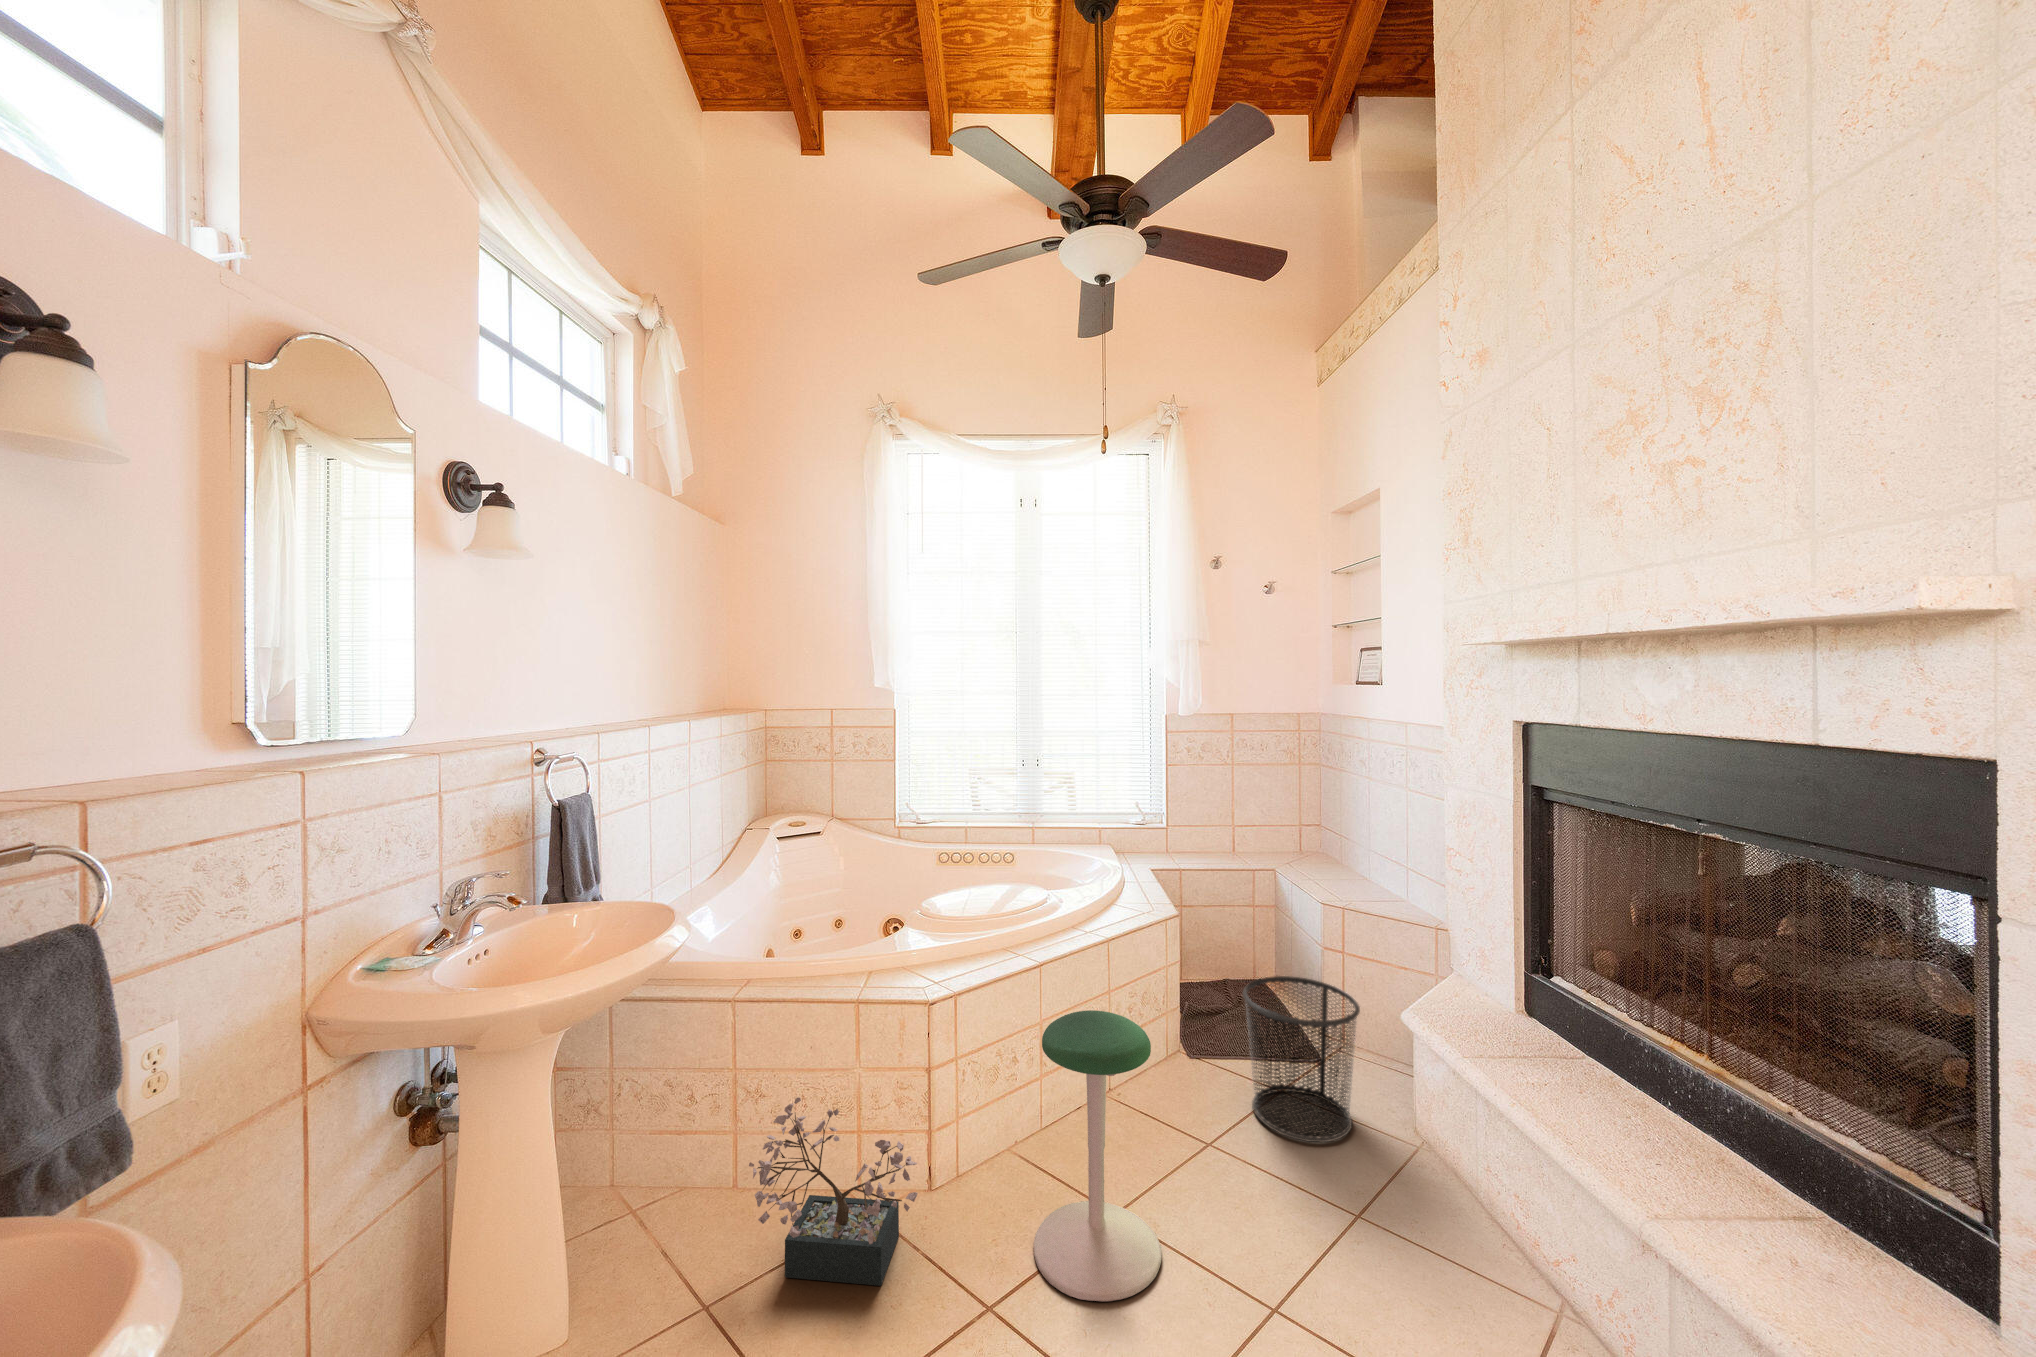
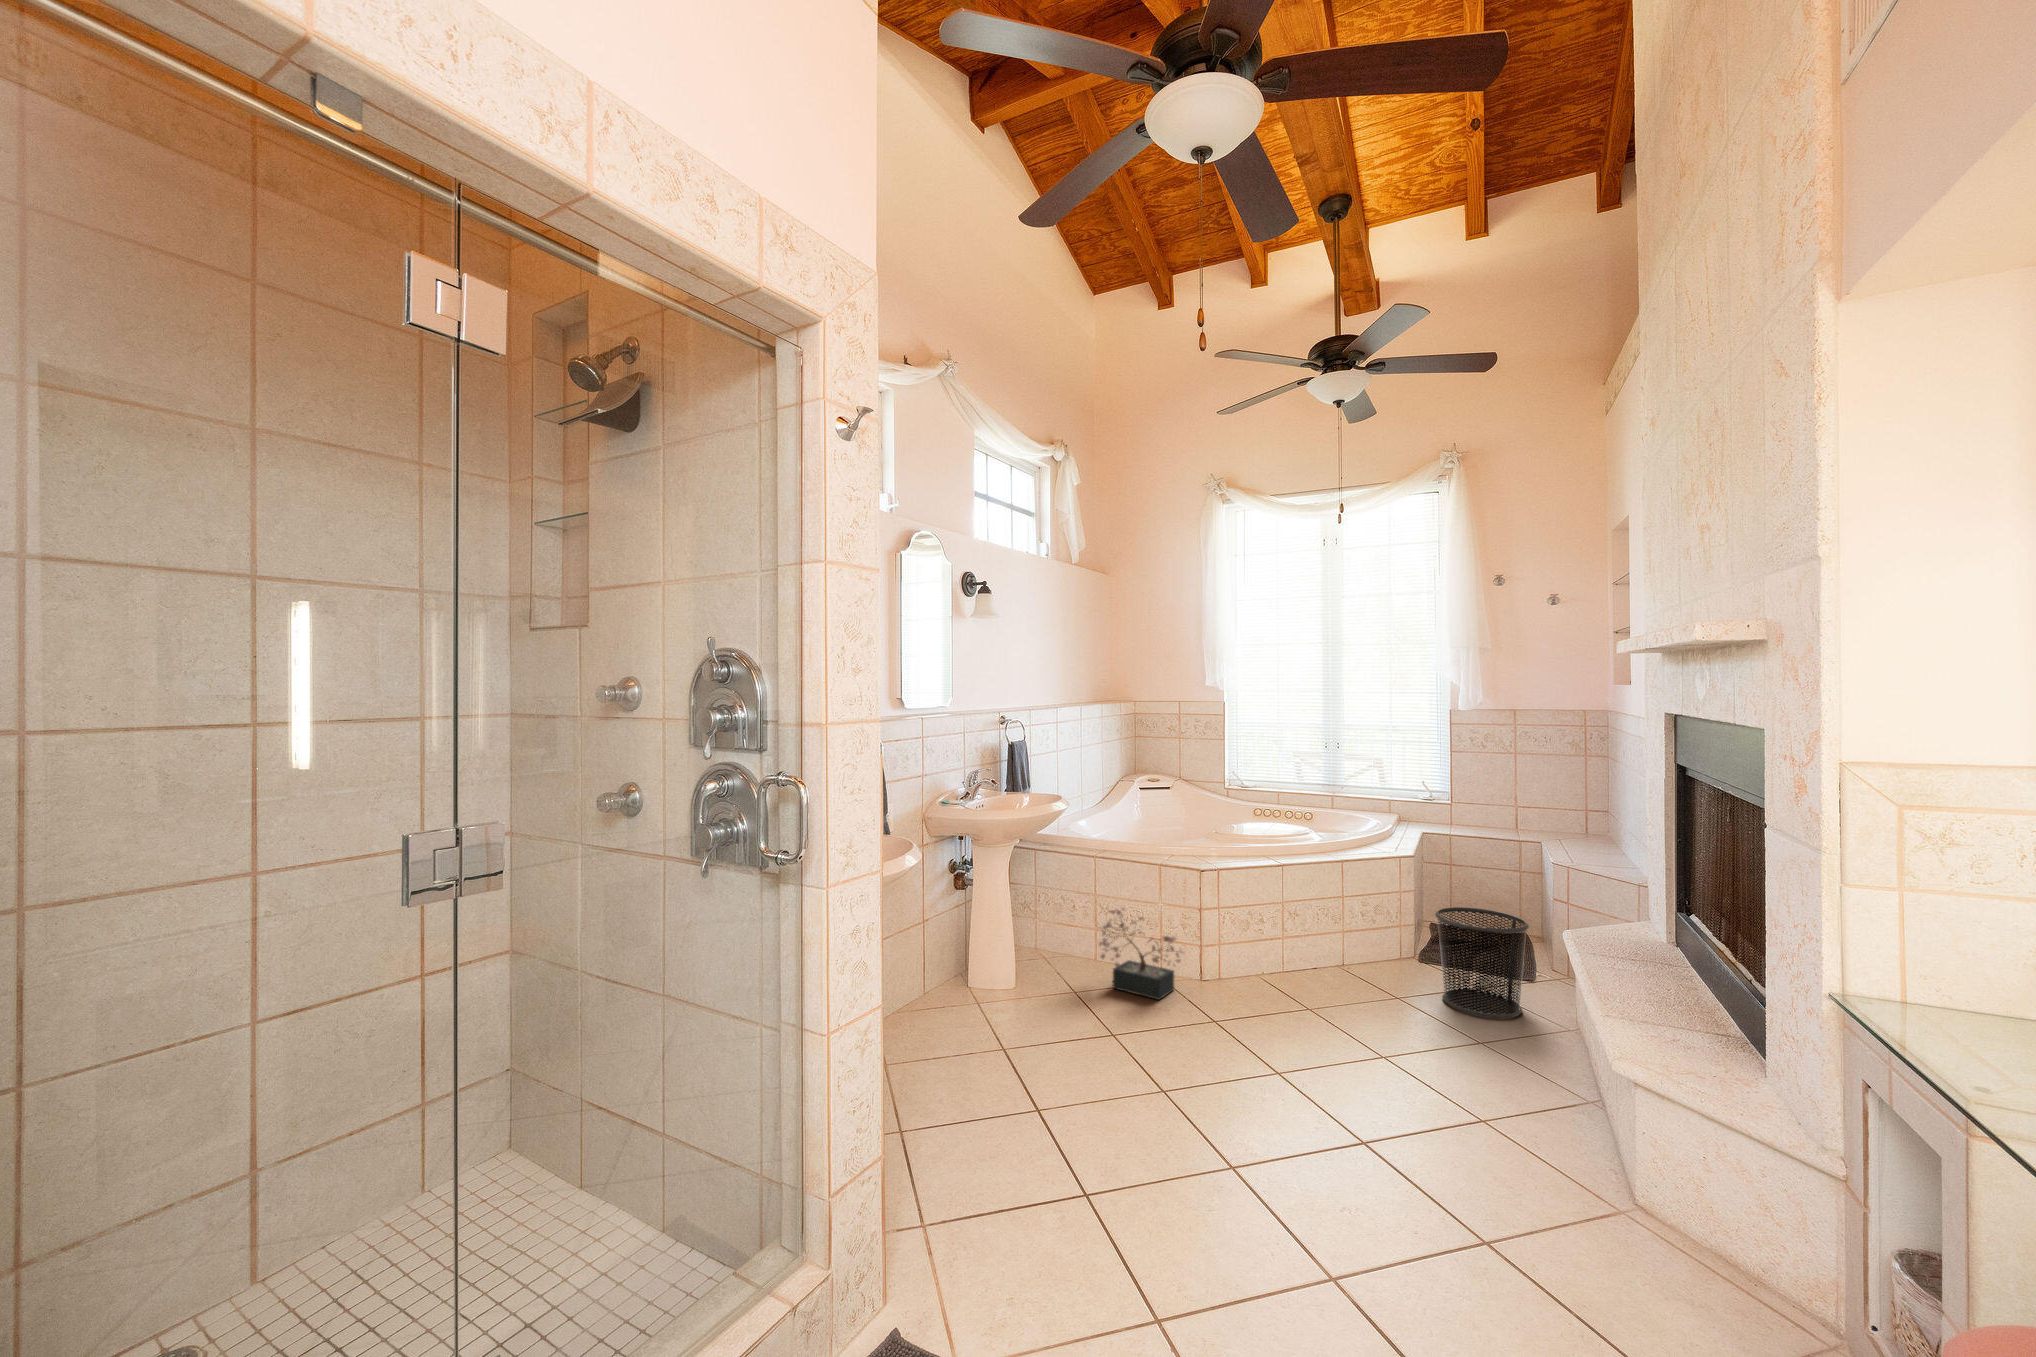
stool: present [1034,1010,1162,1301] -> none [1246,880,1325,1031]

